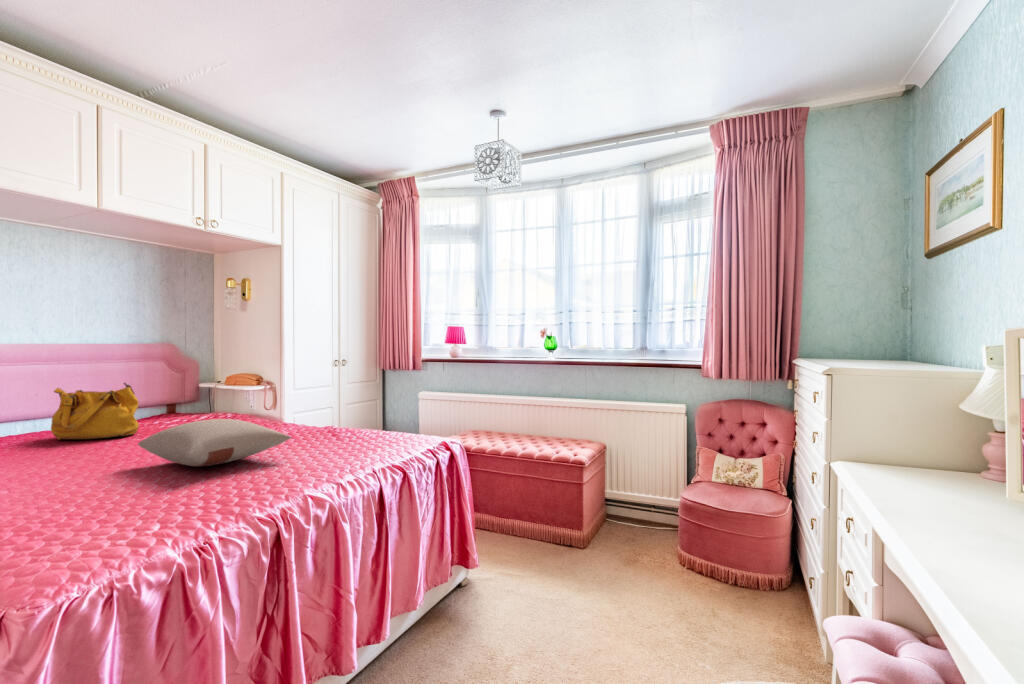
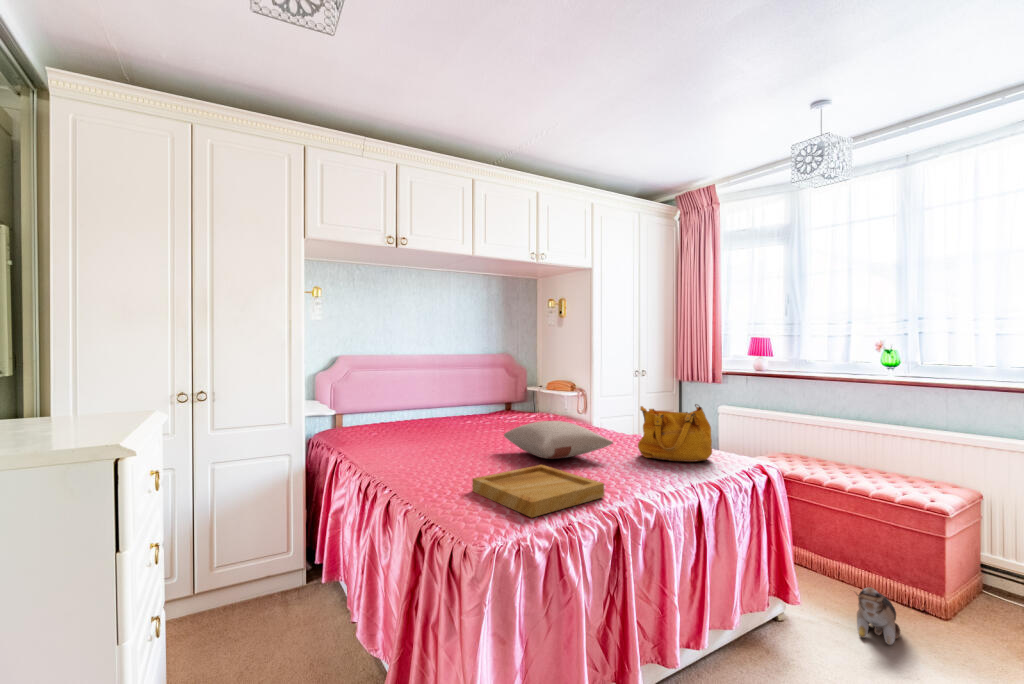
handbag: present [51,383,139,439] -> present [638,404,712,462]
tray: none [56,474,265,545] -> present [472,465,605,518]
plush toy: none [519,536,553,582] -> present [855,587,900,645]

